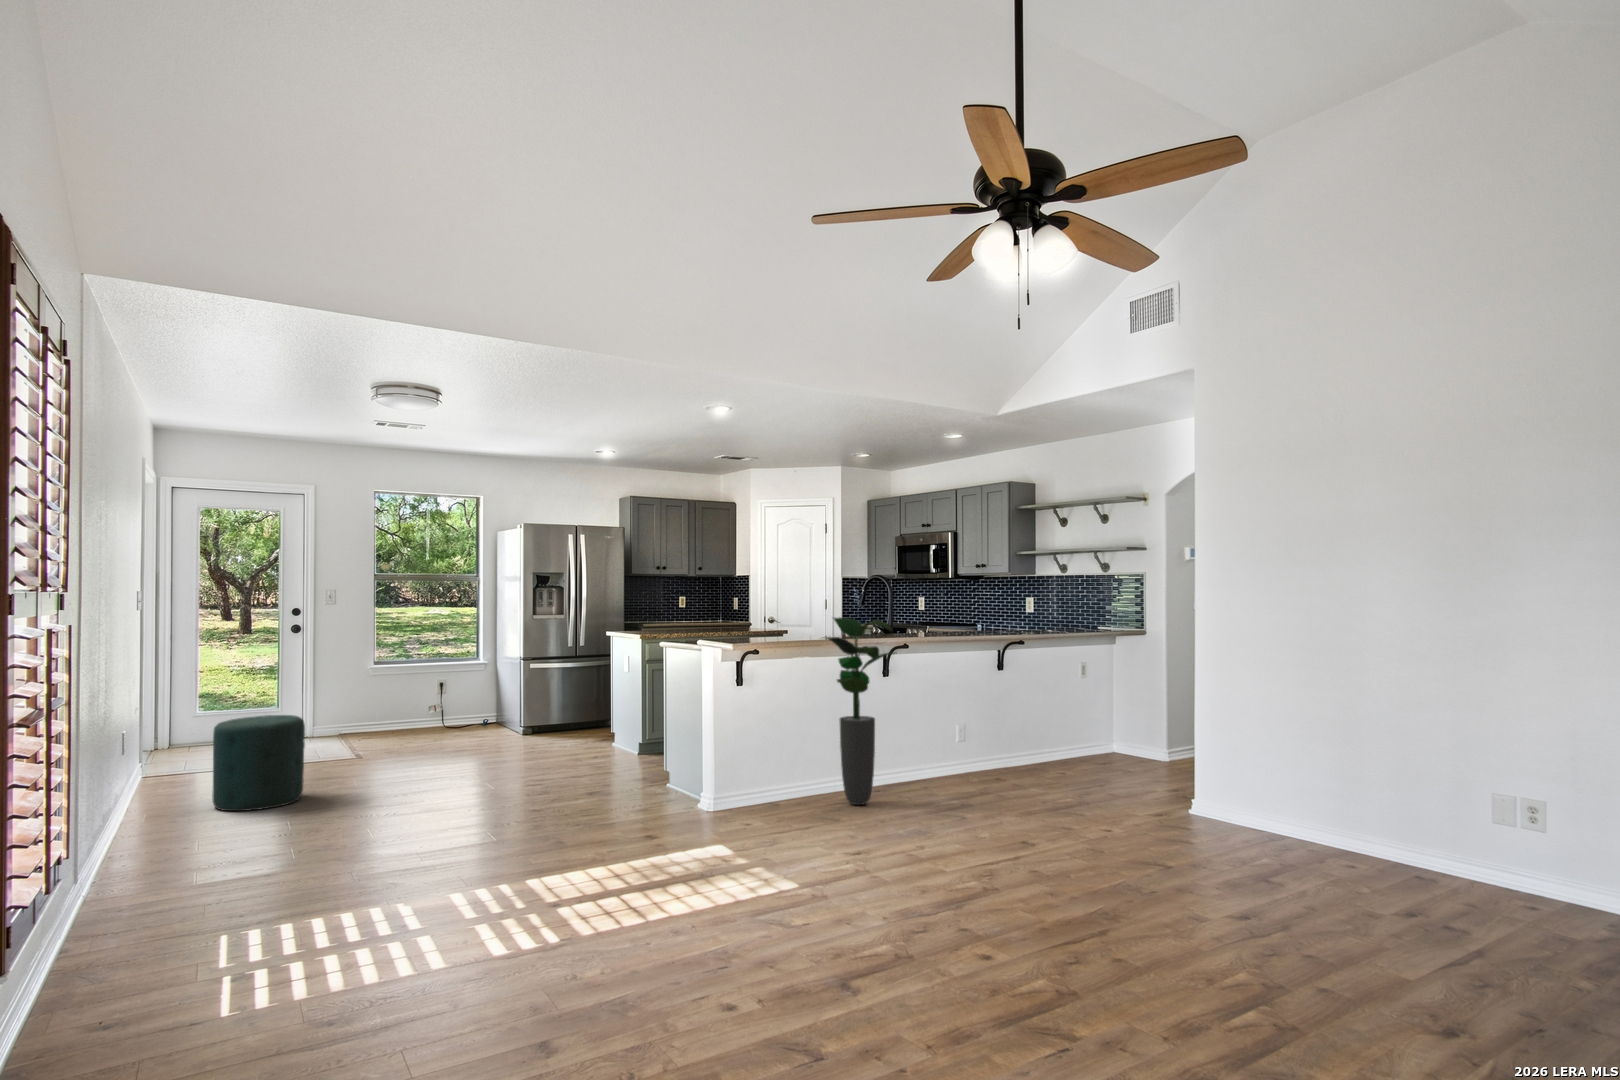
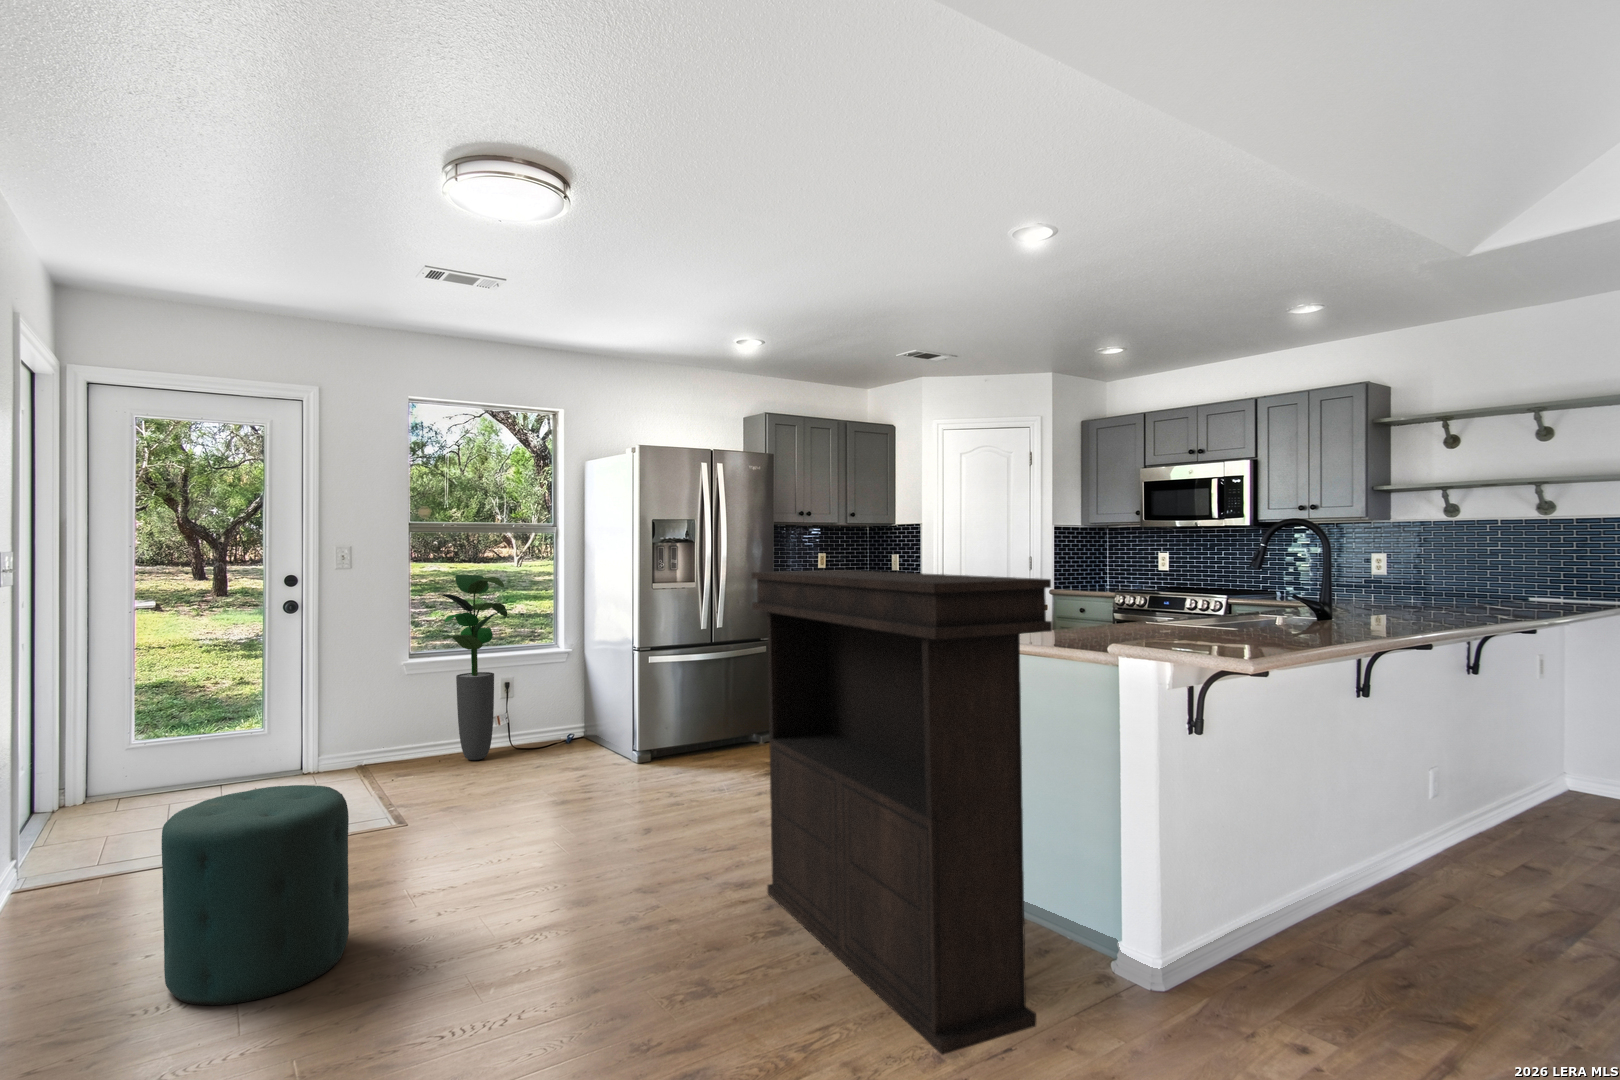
console table: none [531,606,619,827] -> present [752,570,1052,1055]
potted plant: present [826,618,894,805] -> present [437,574,513,760]

